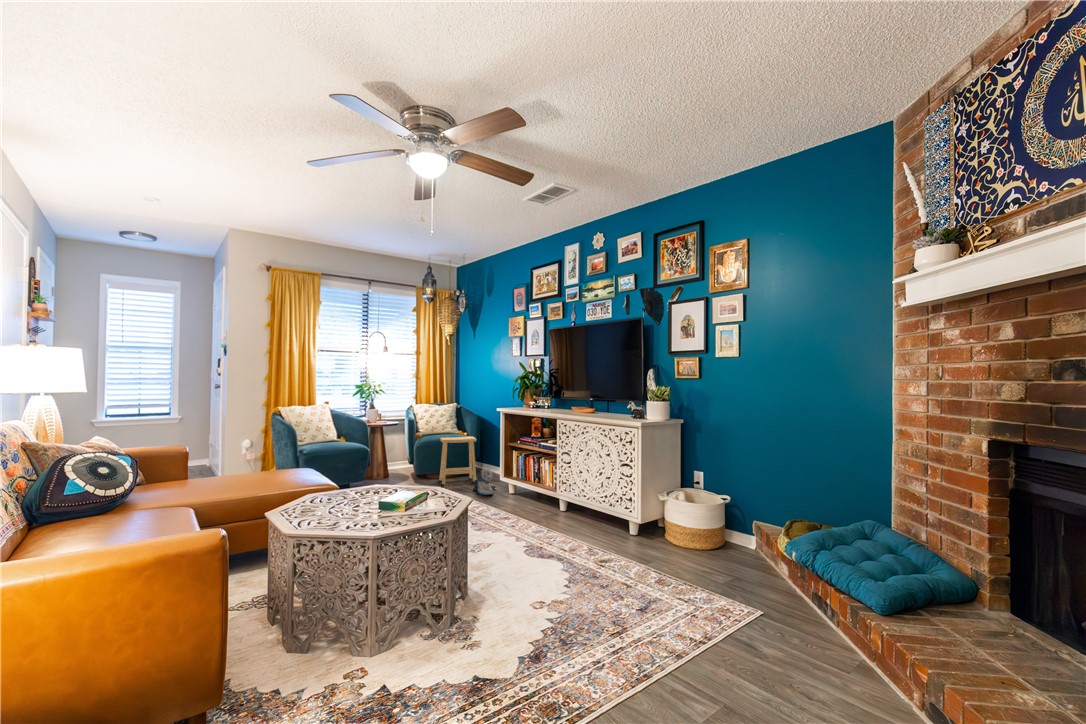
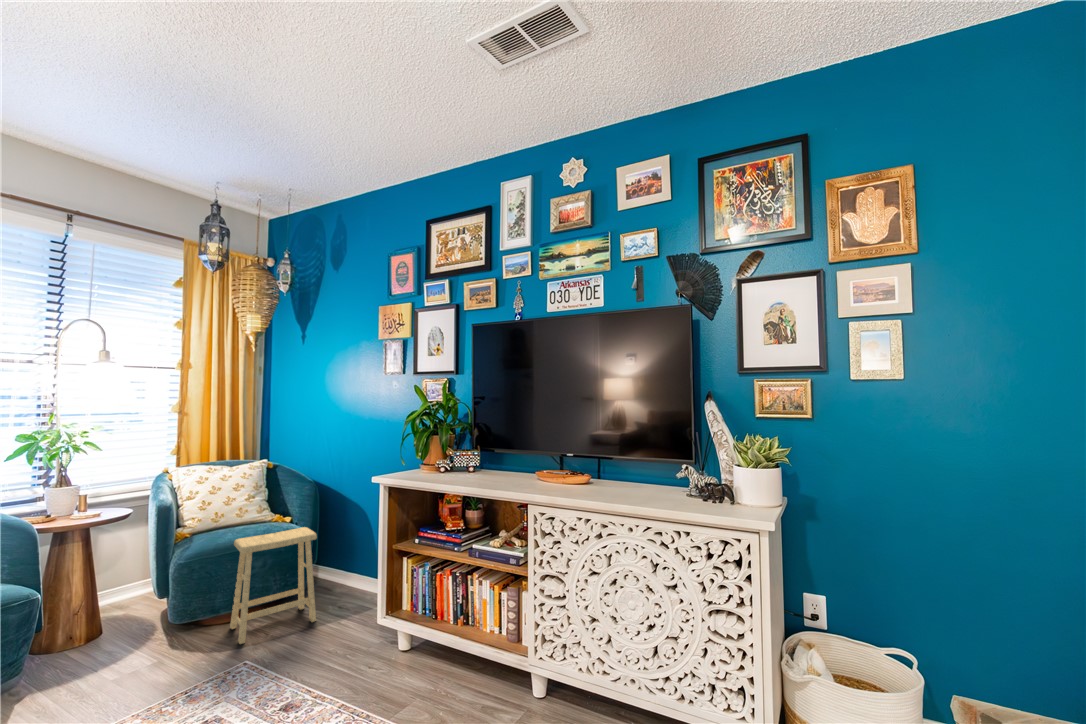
plush toy: present [474,469,495,495] -> none [316,604,365,671]

